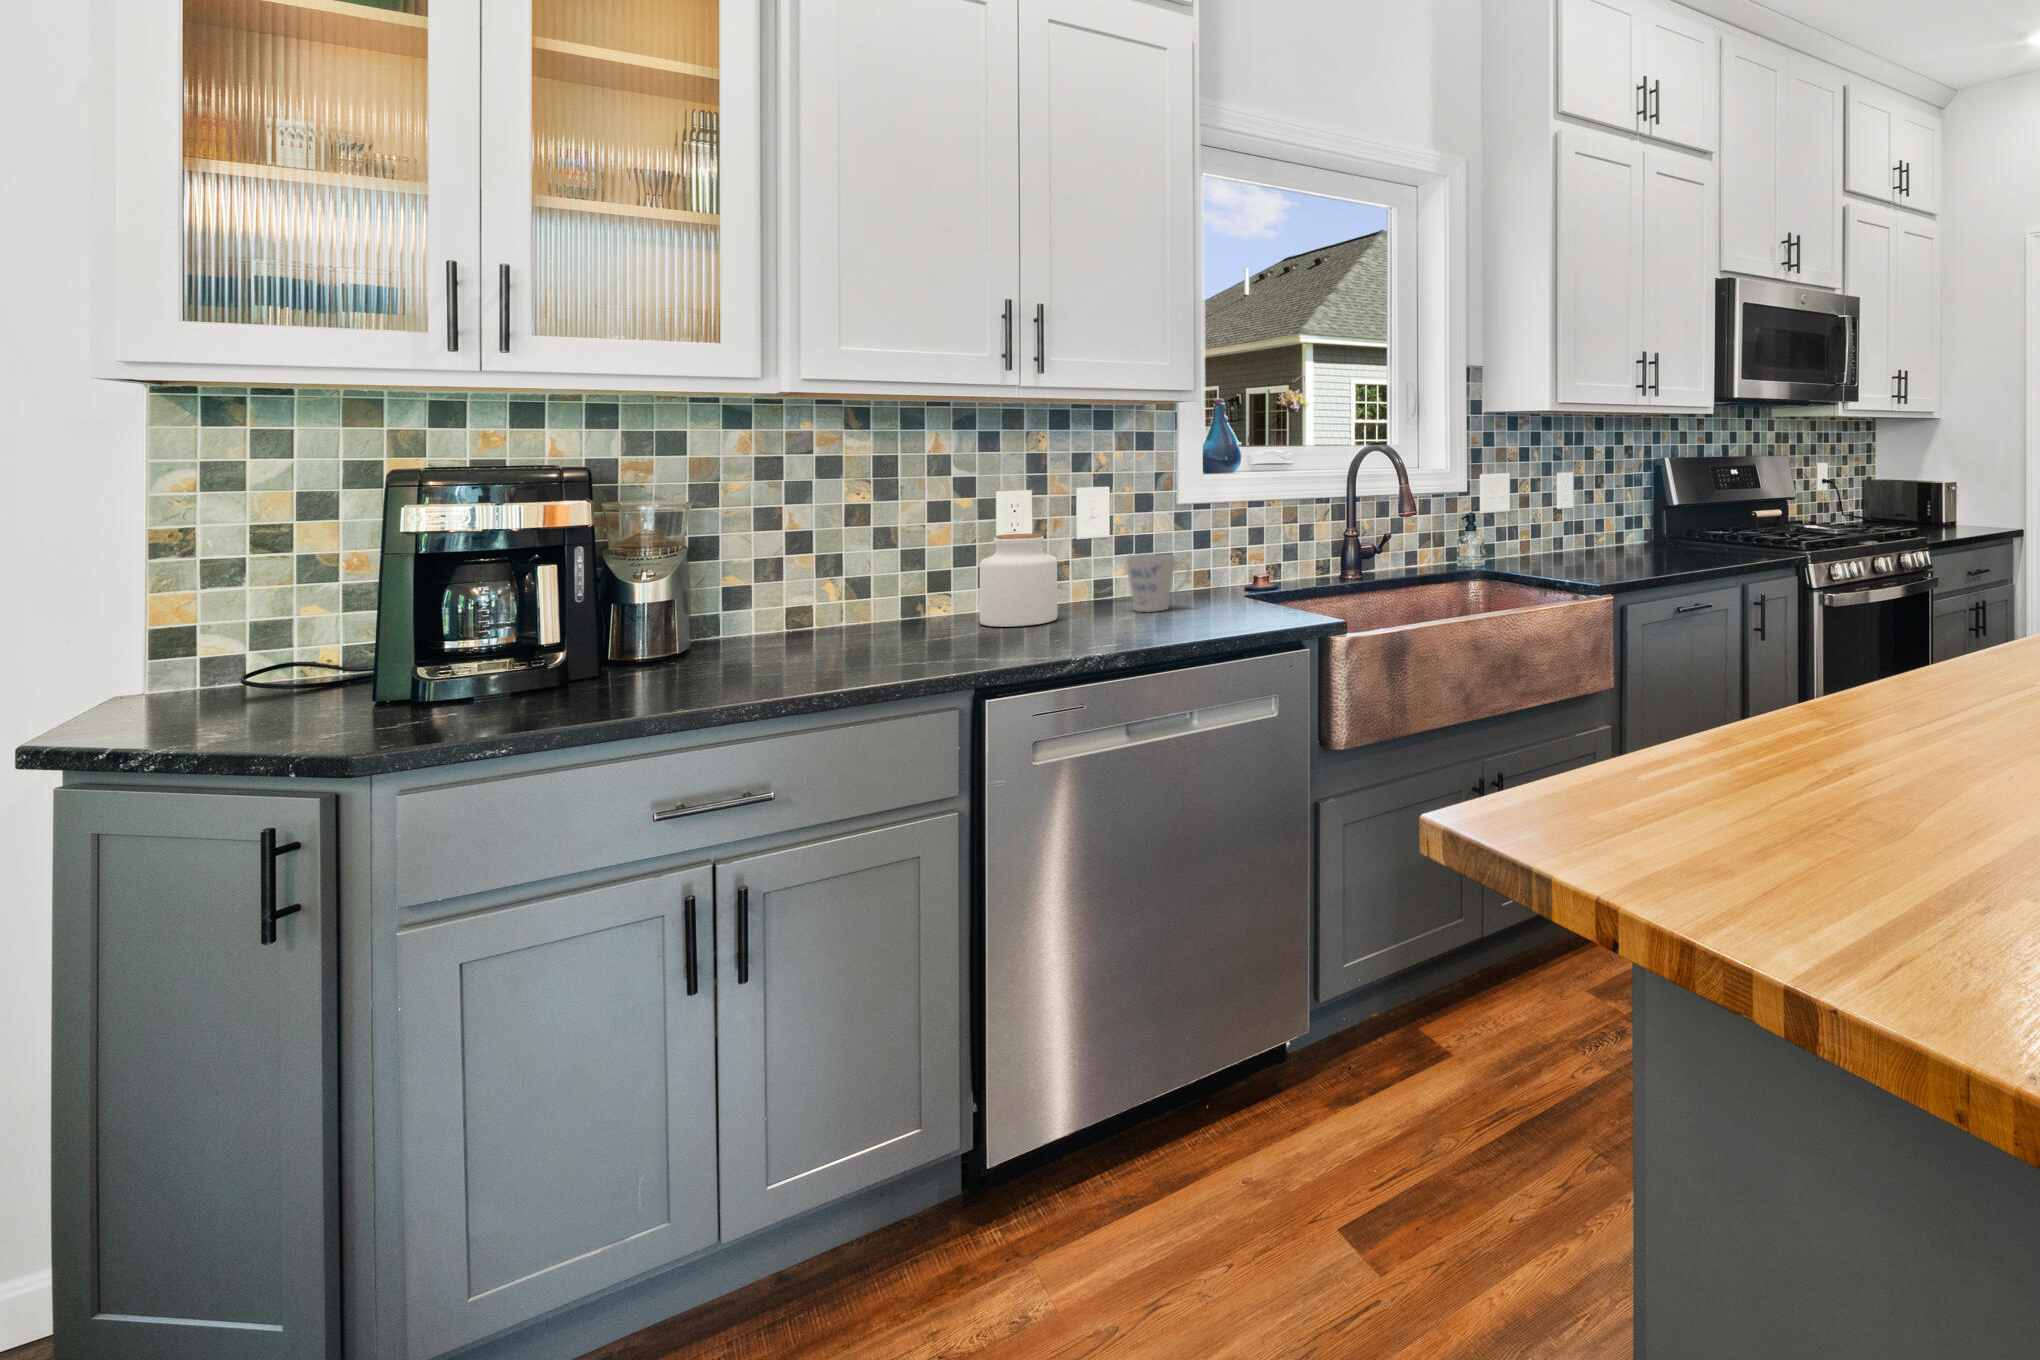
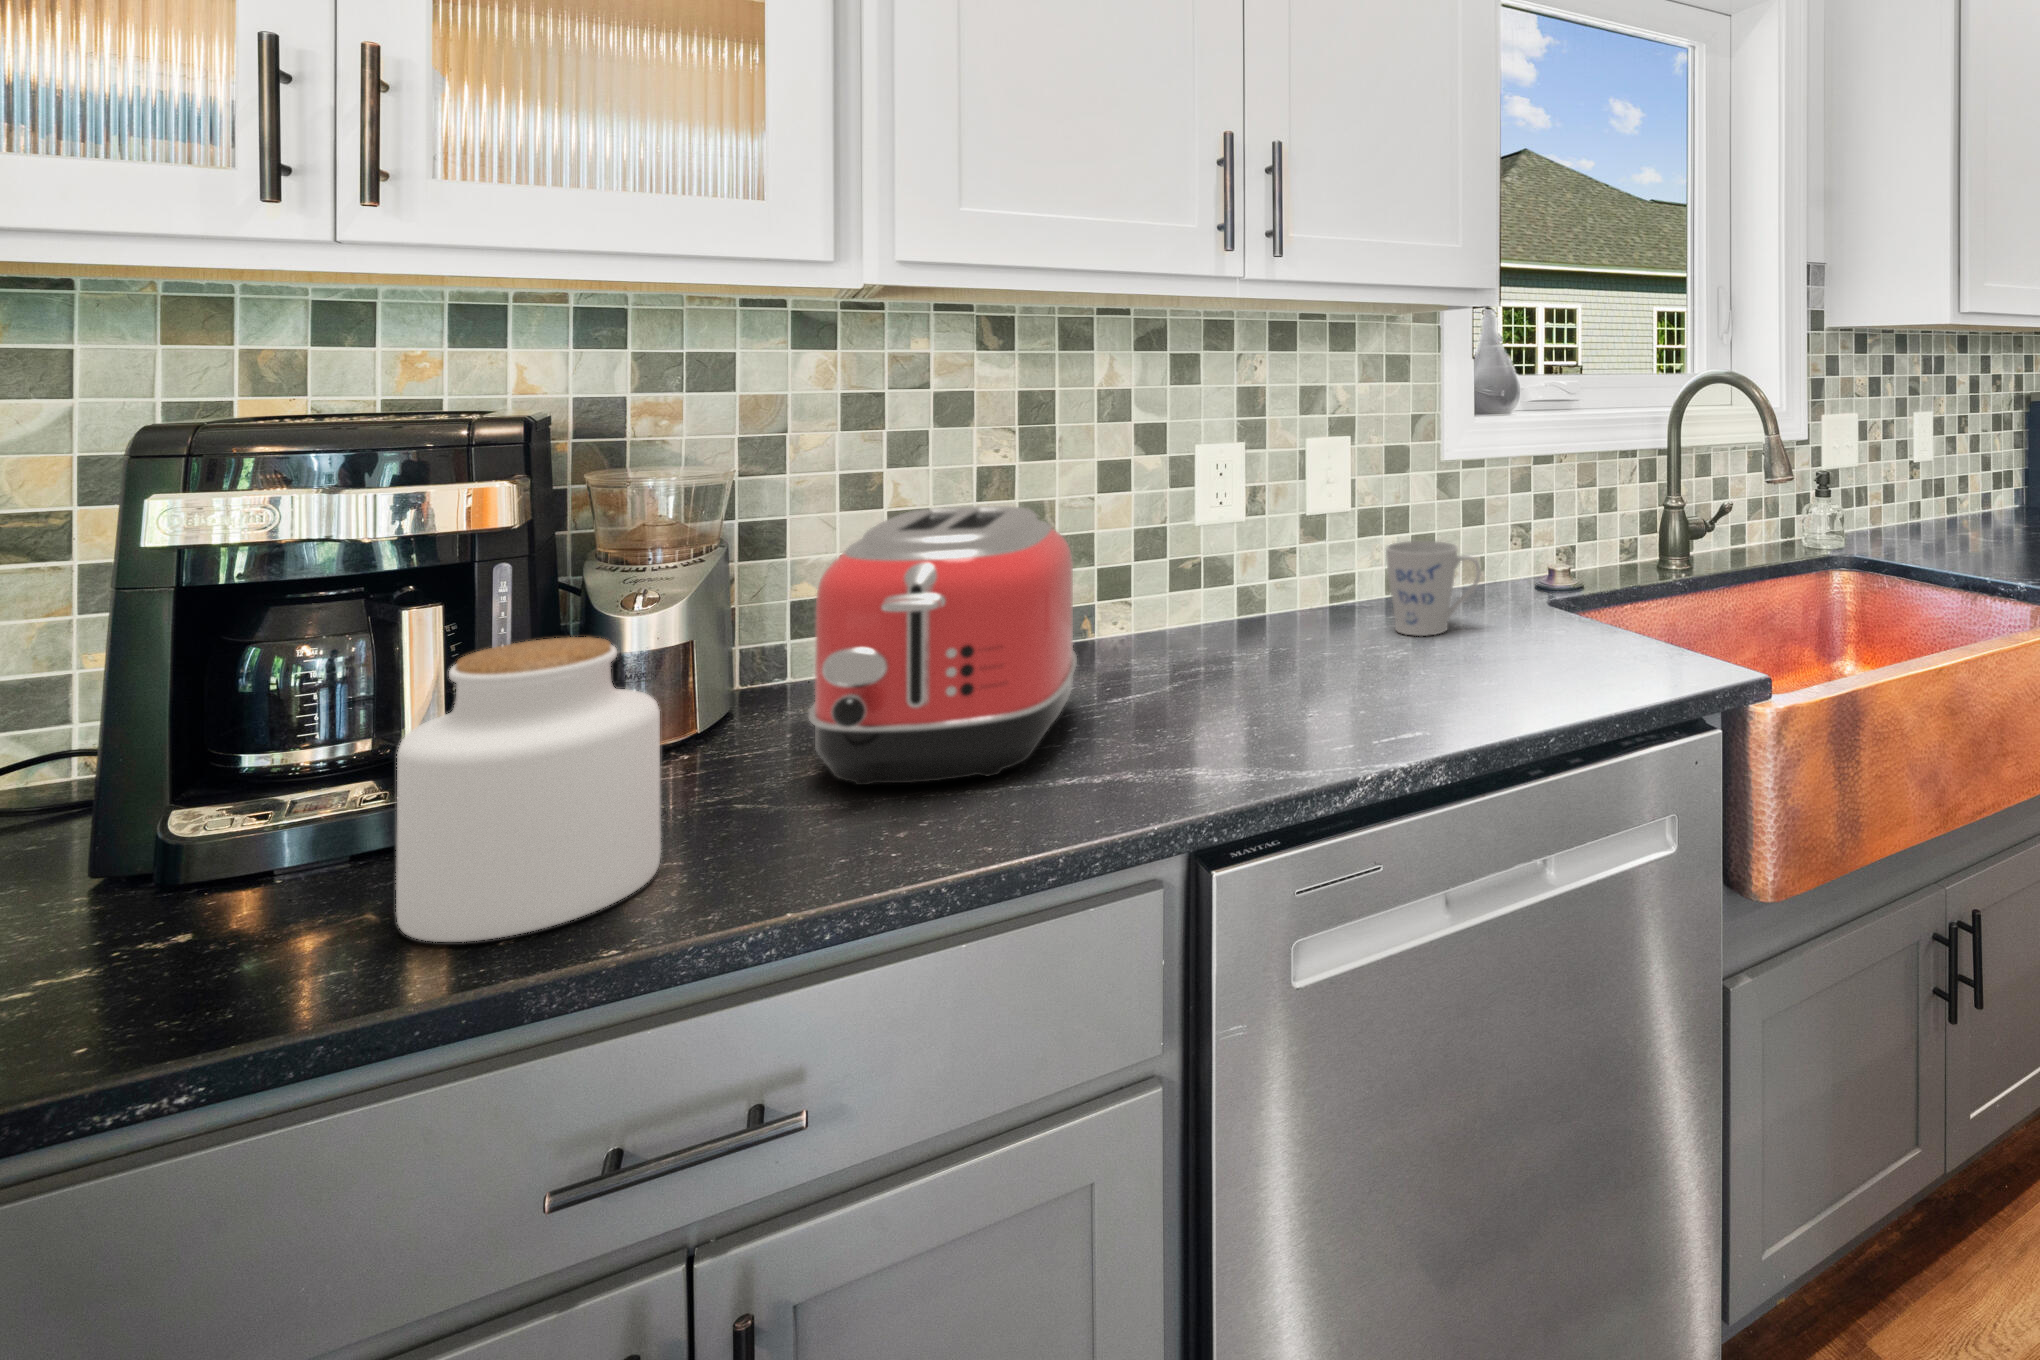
toaster: none [746,522,909,670] -> present [809,506,1077,785]
jar: present [980,534,1057,627] -> present [396,637,661,942]

